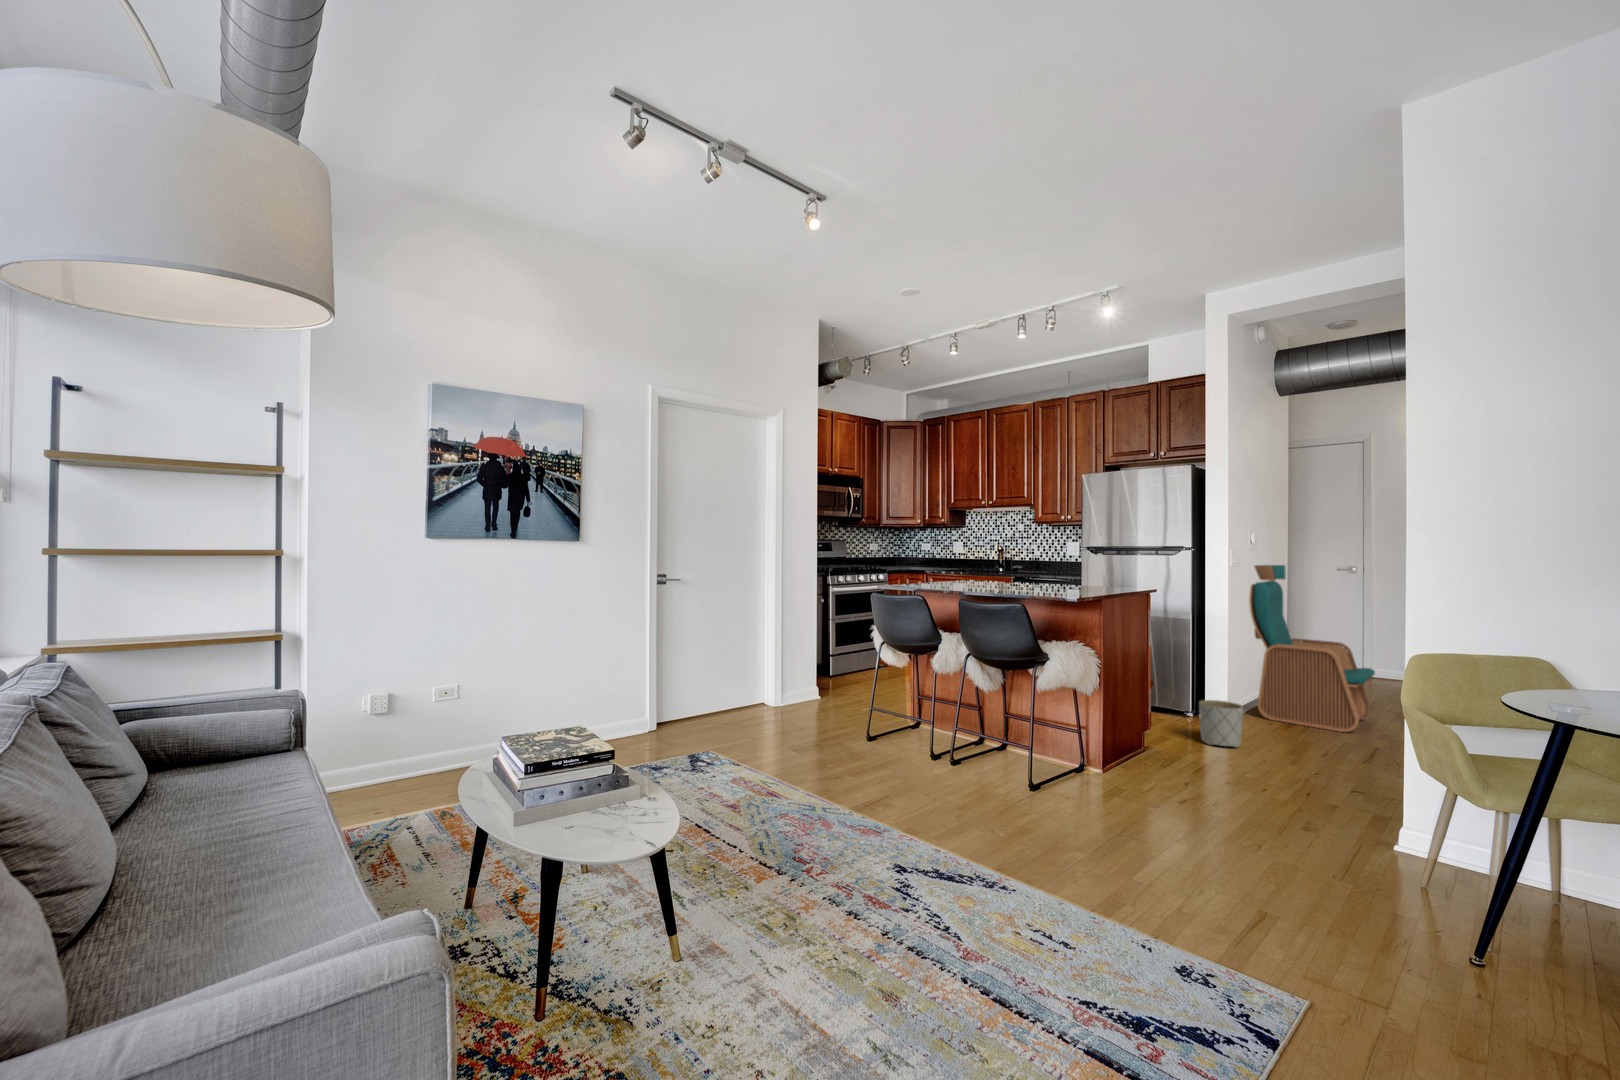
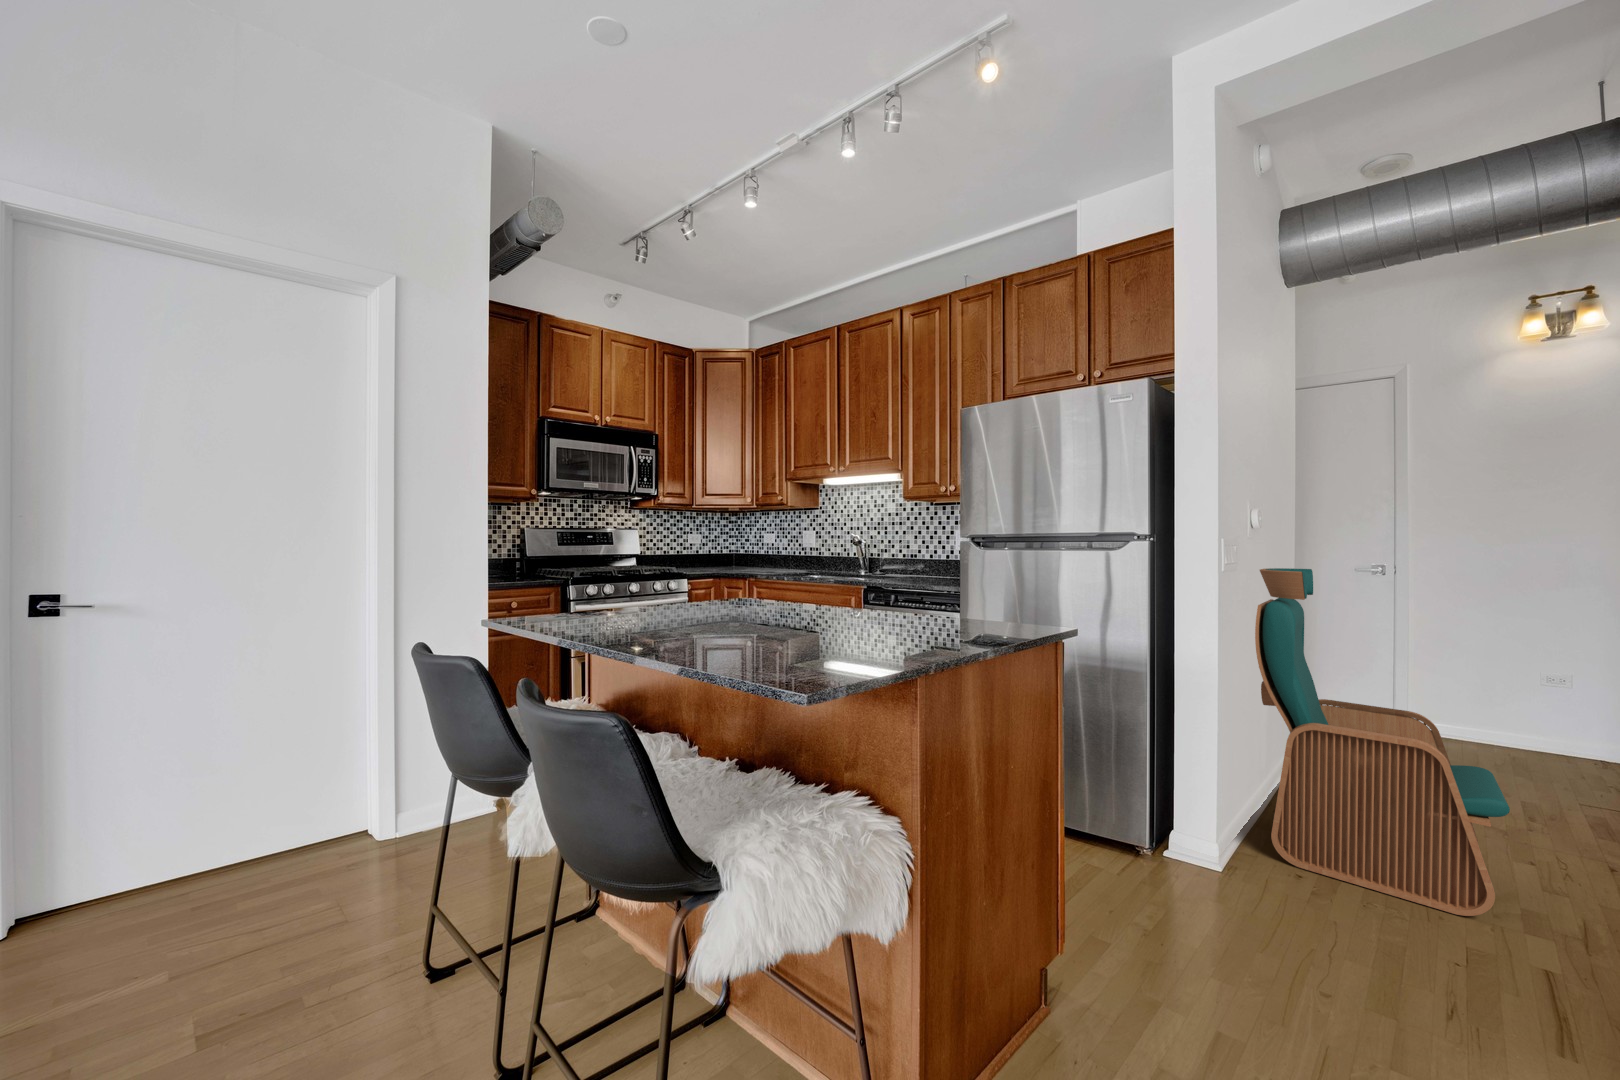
planter: present [1199,700,1243,748] -> none [1182,875,1290,1017]

